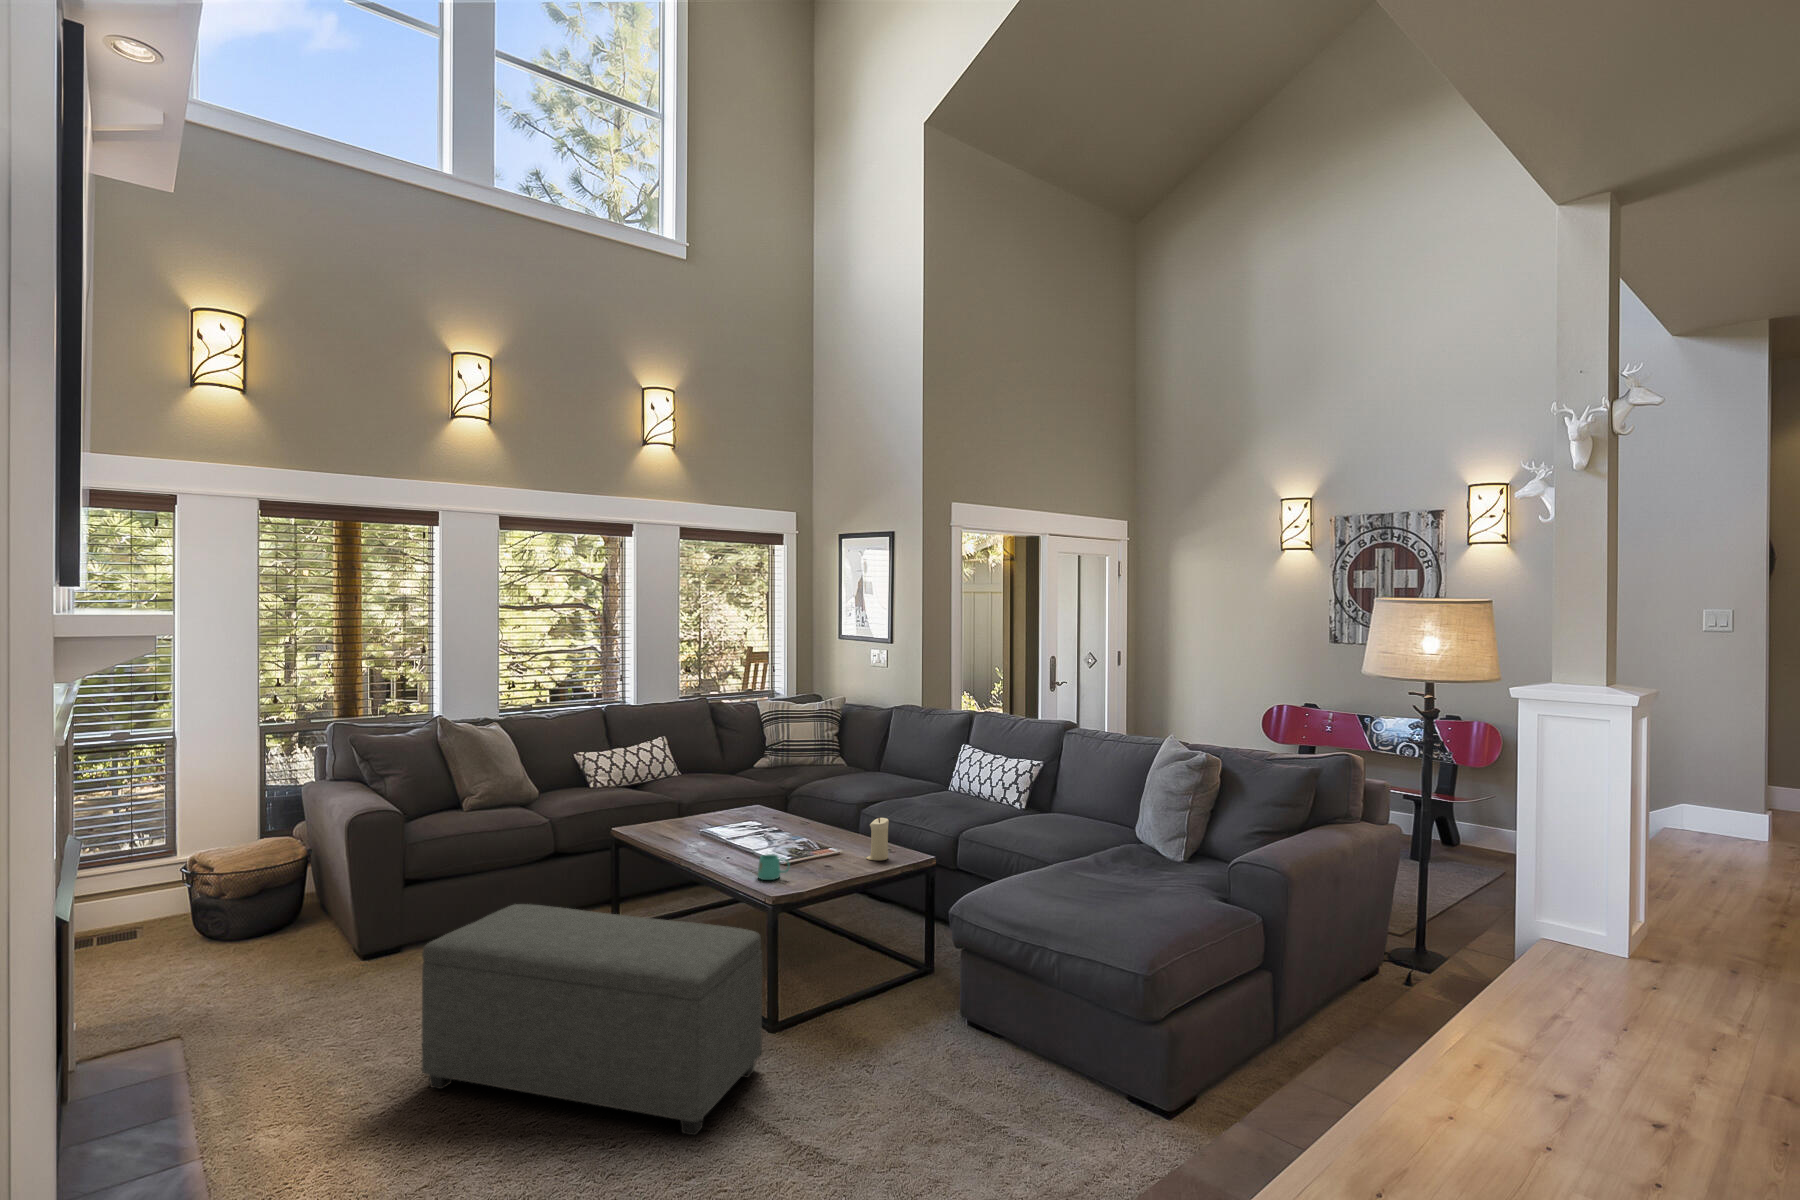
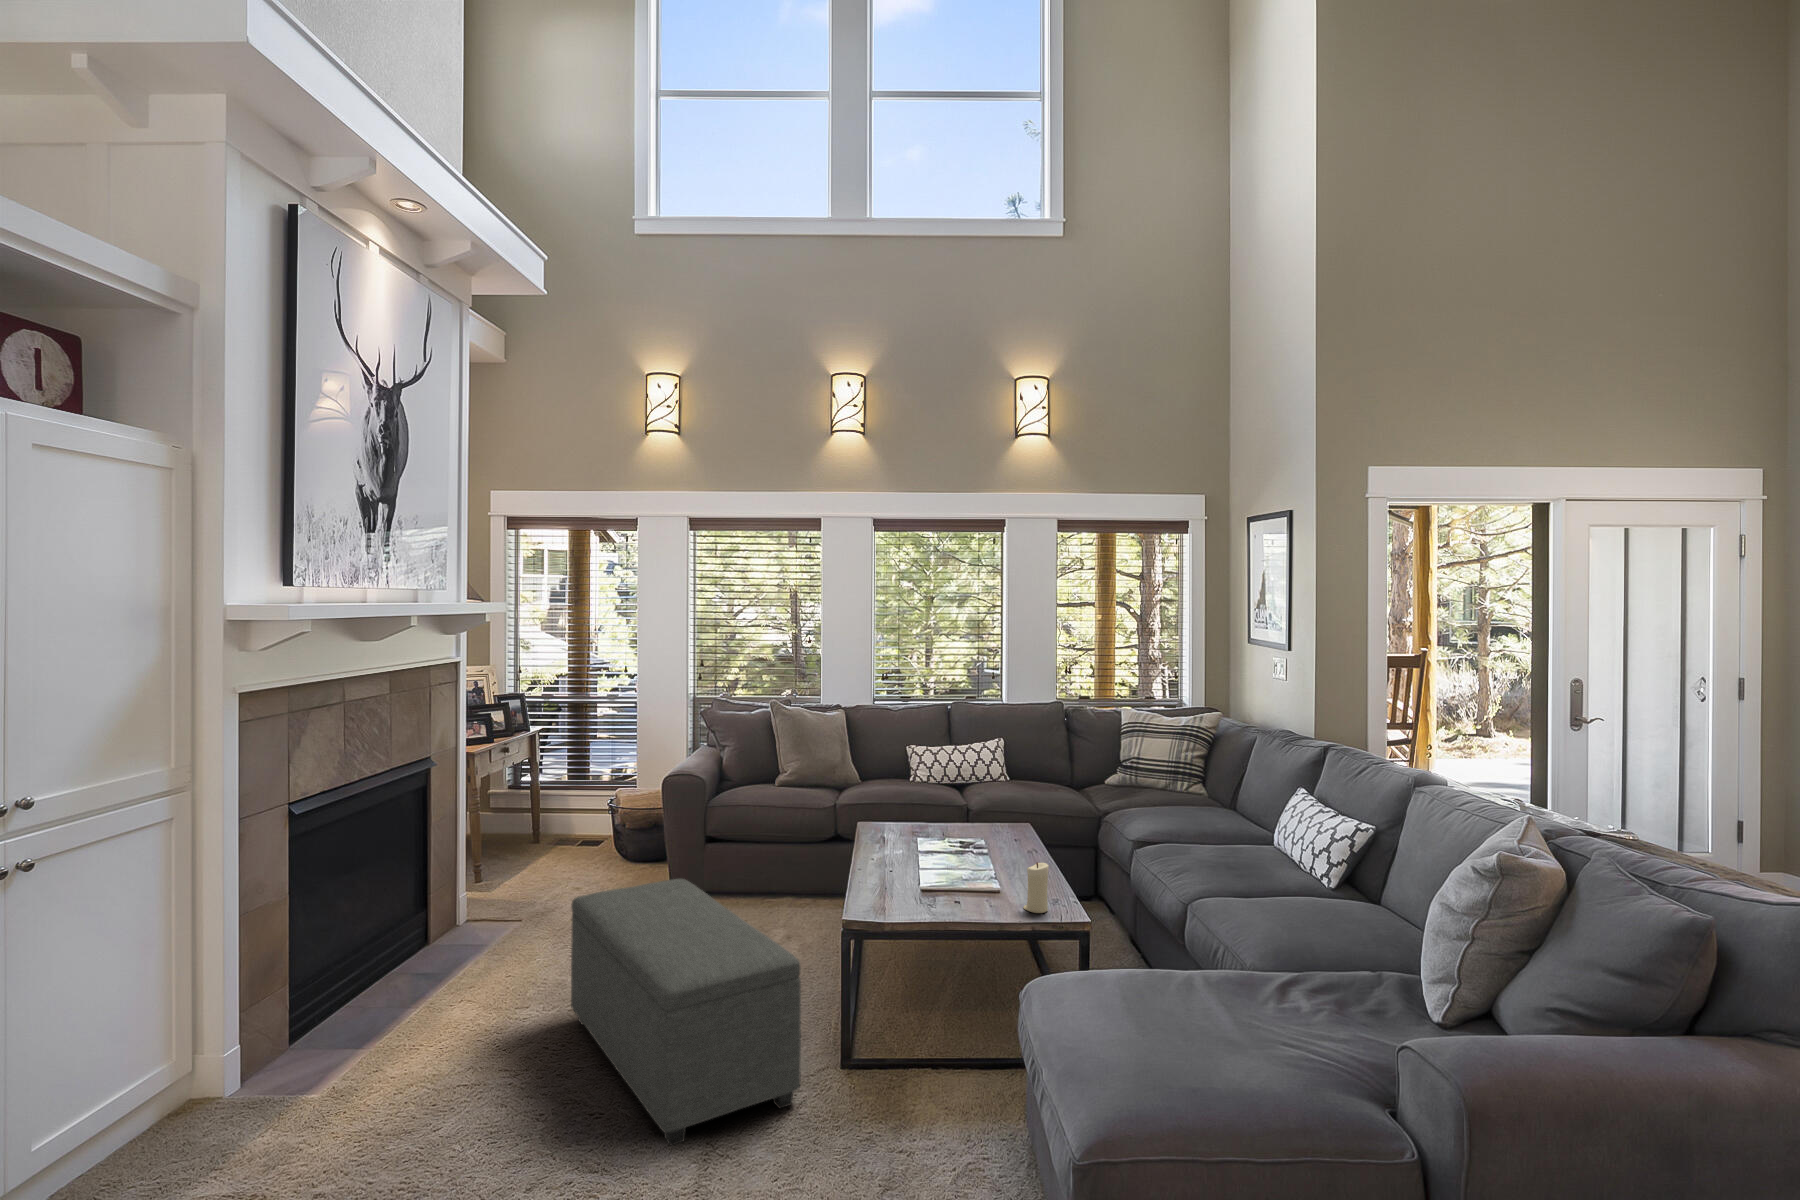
mug: present [758,854,790,880] -> none [884,879,910,907]

